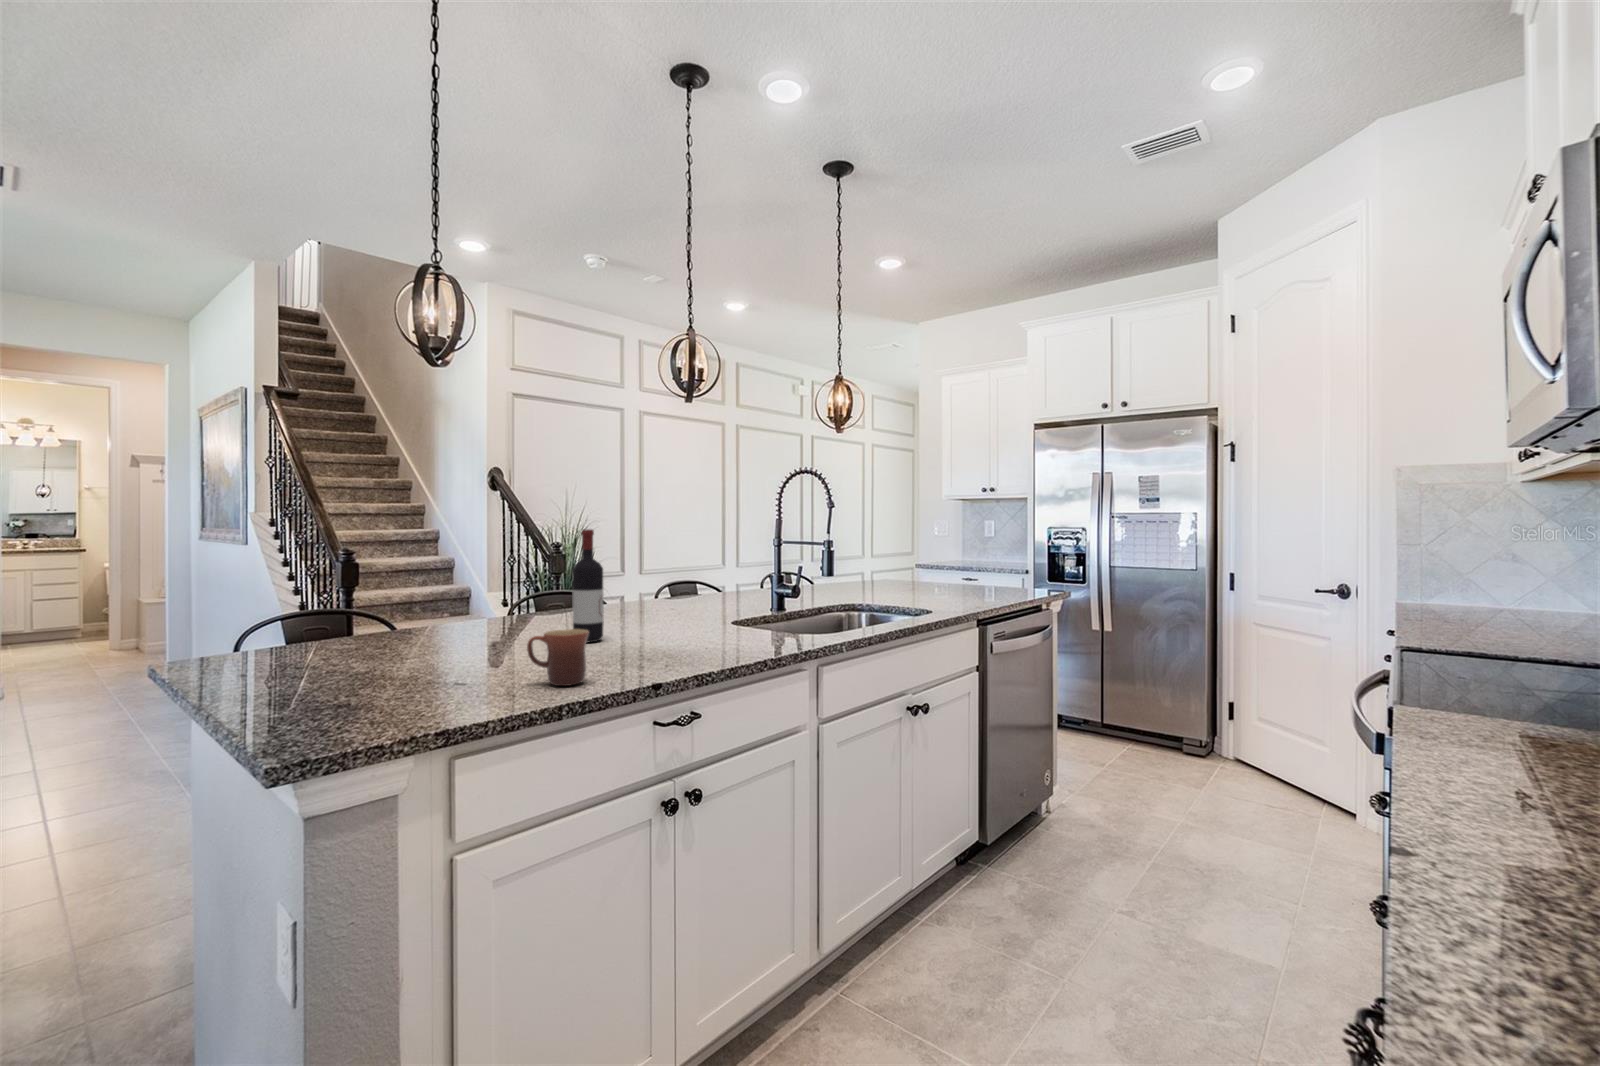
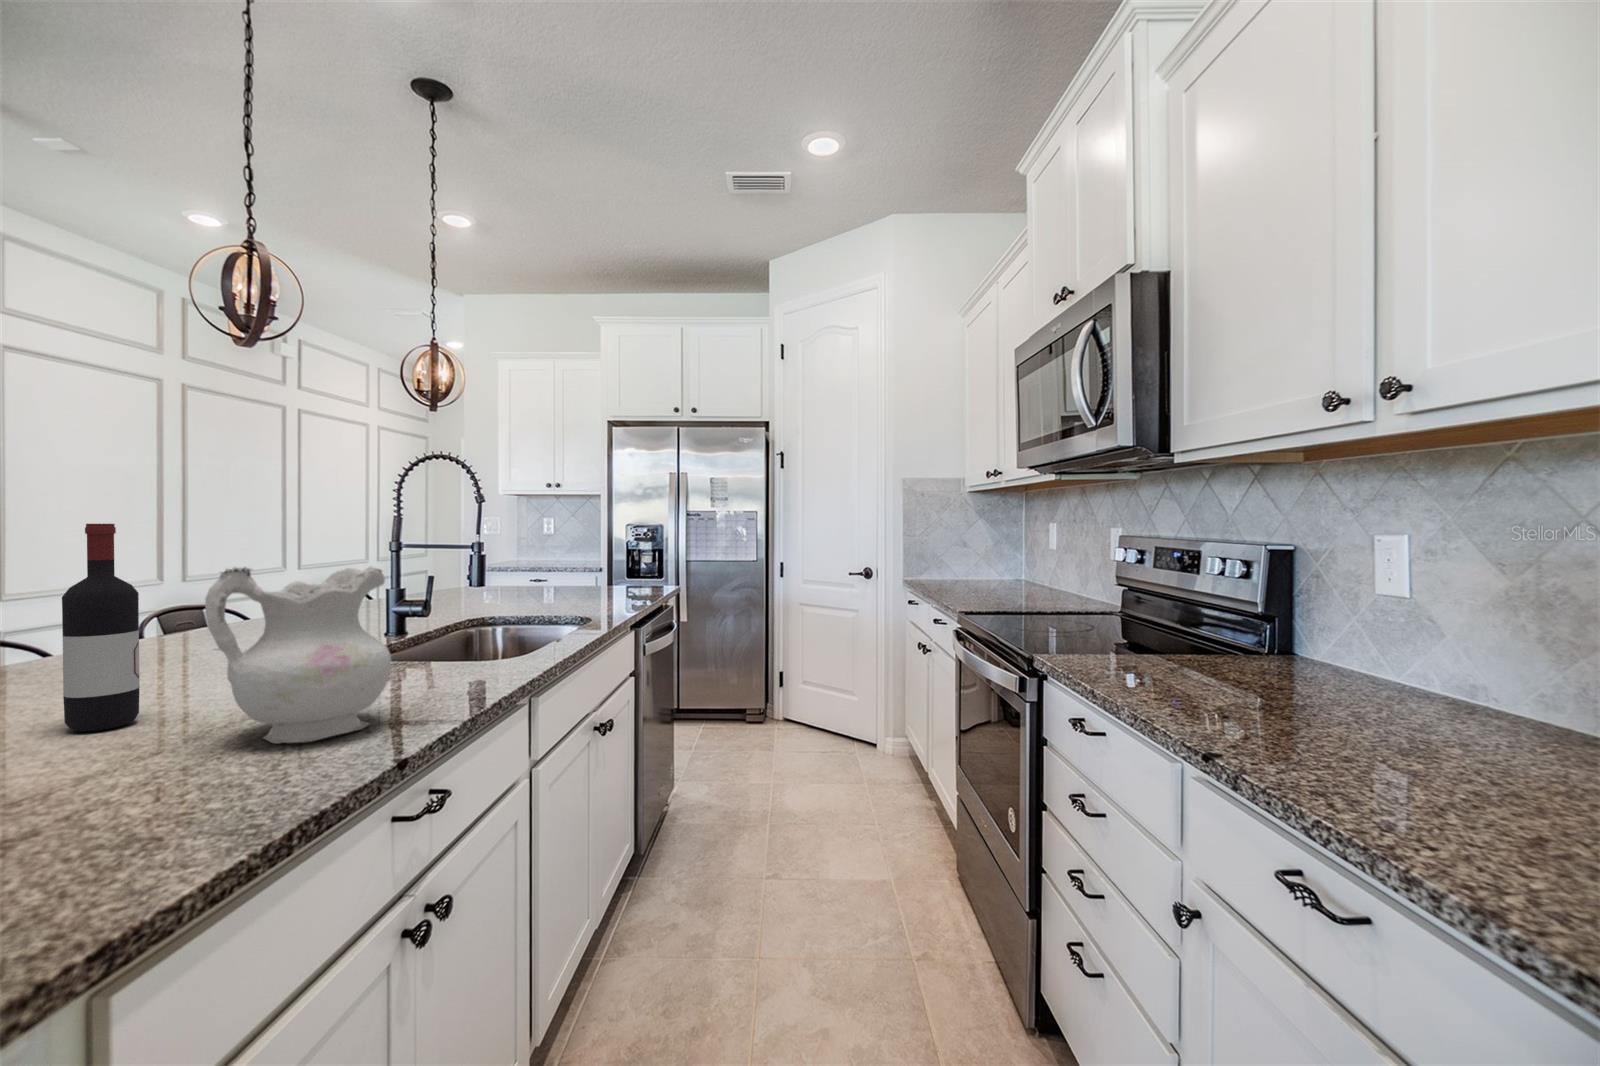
ceramic pitcher: none [607,554,701,661] -> present [205,566,391,744]
mug: present [527,629,589,686] -> none [80,711,241,833]

